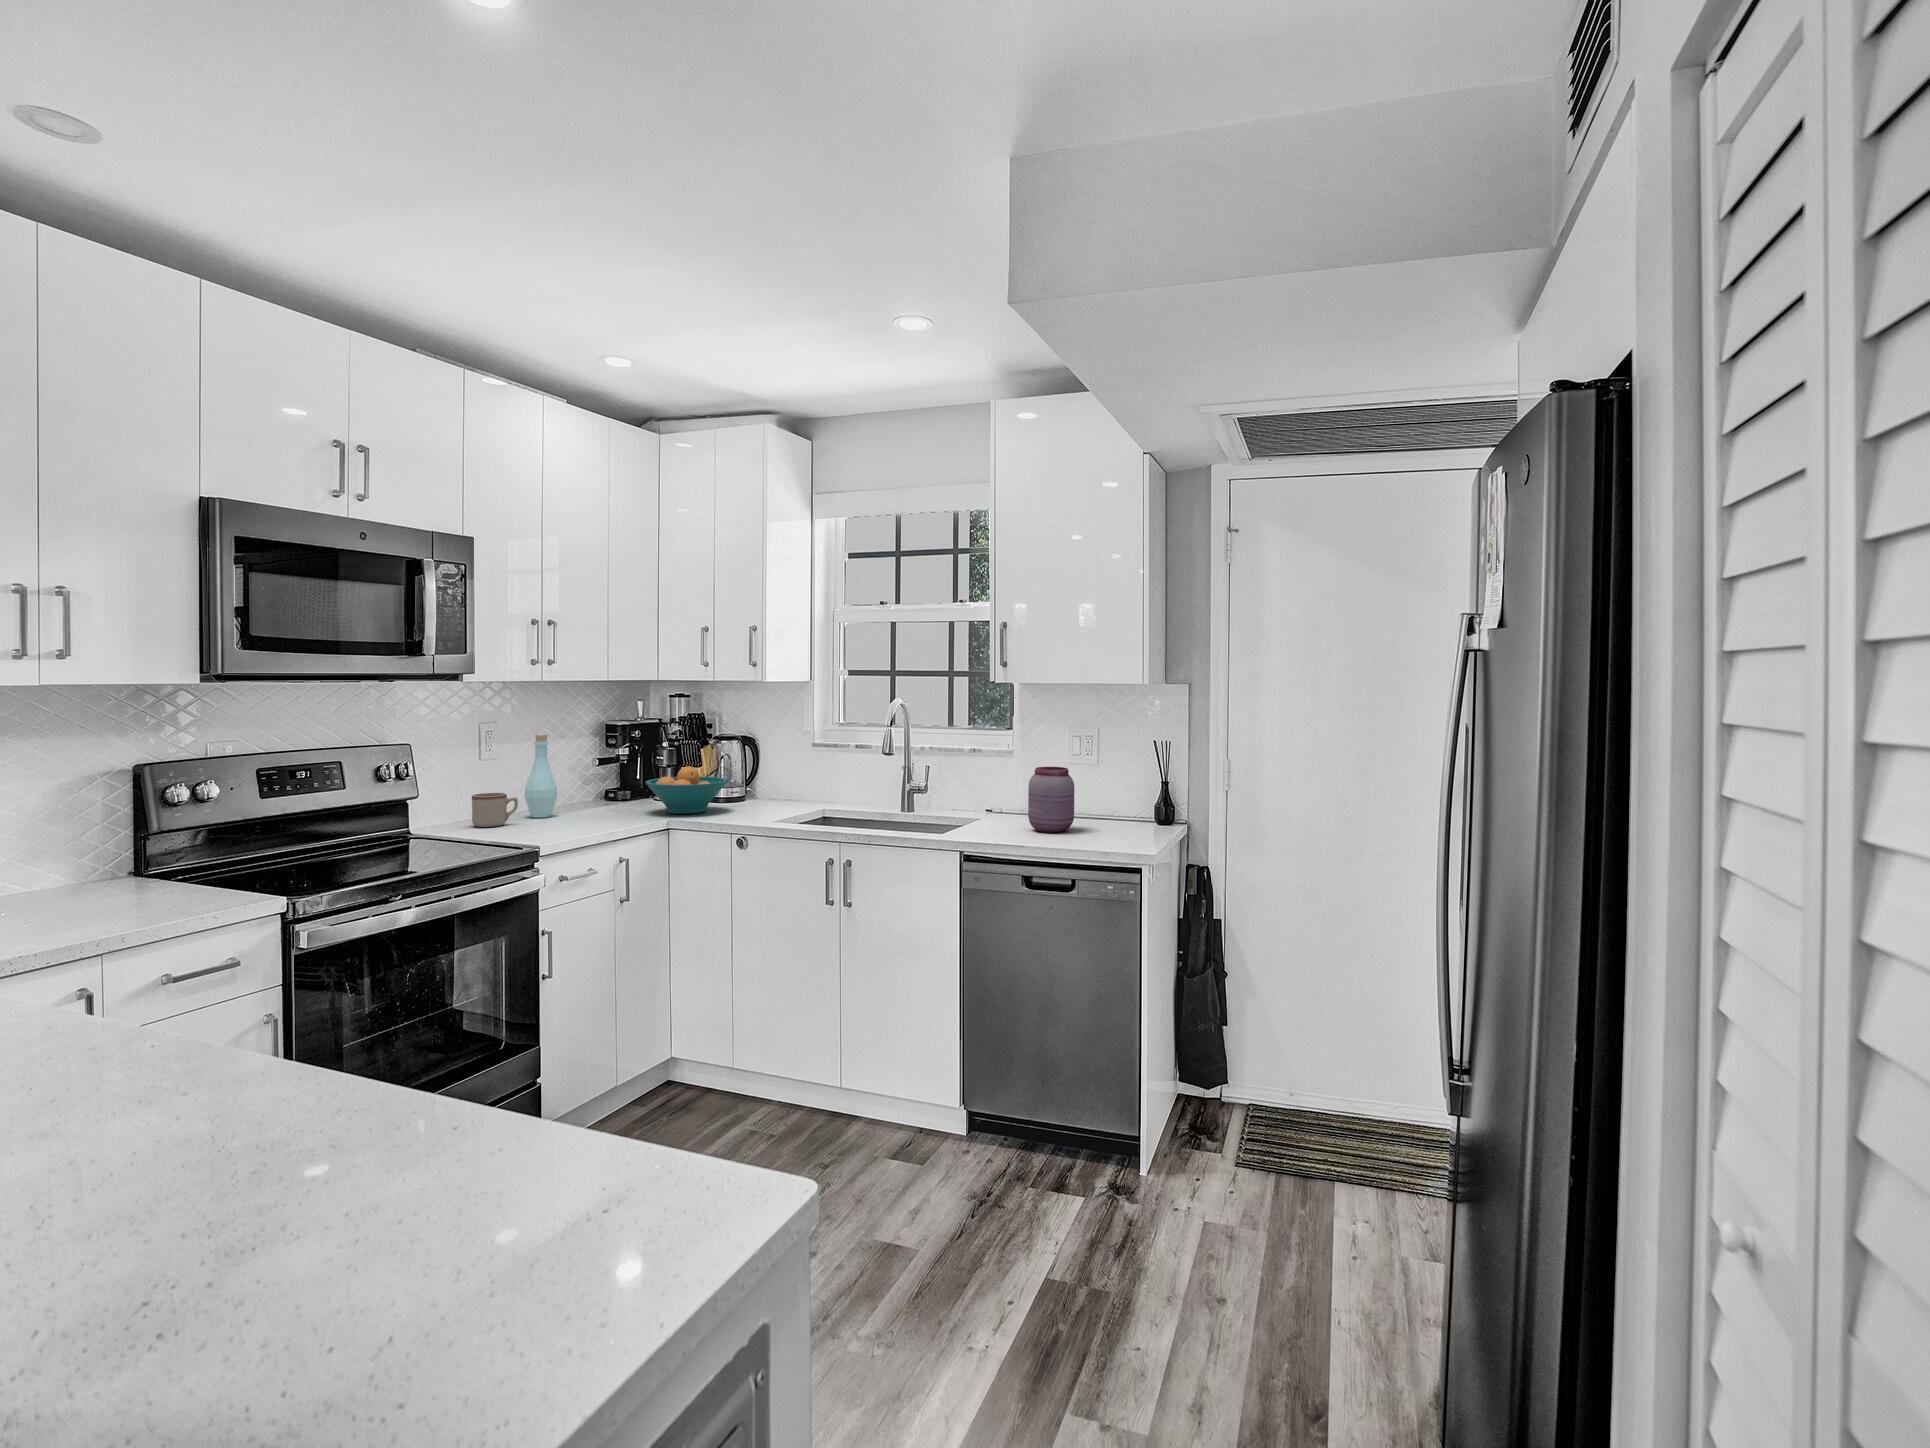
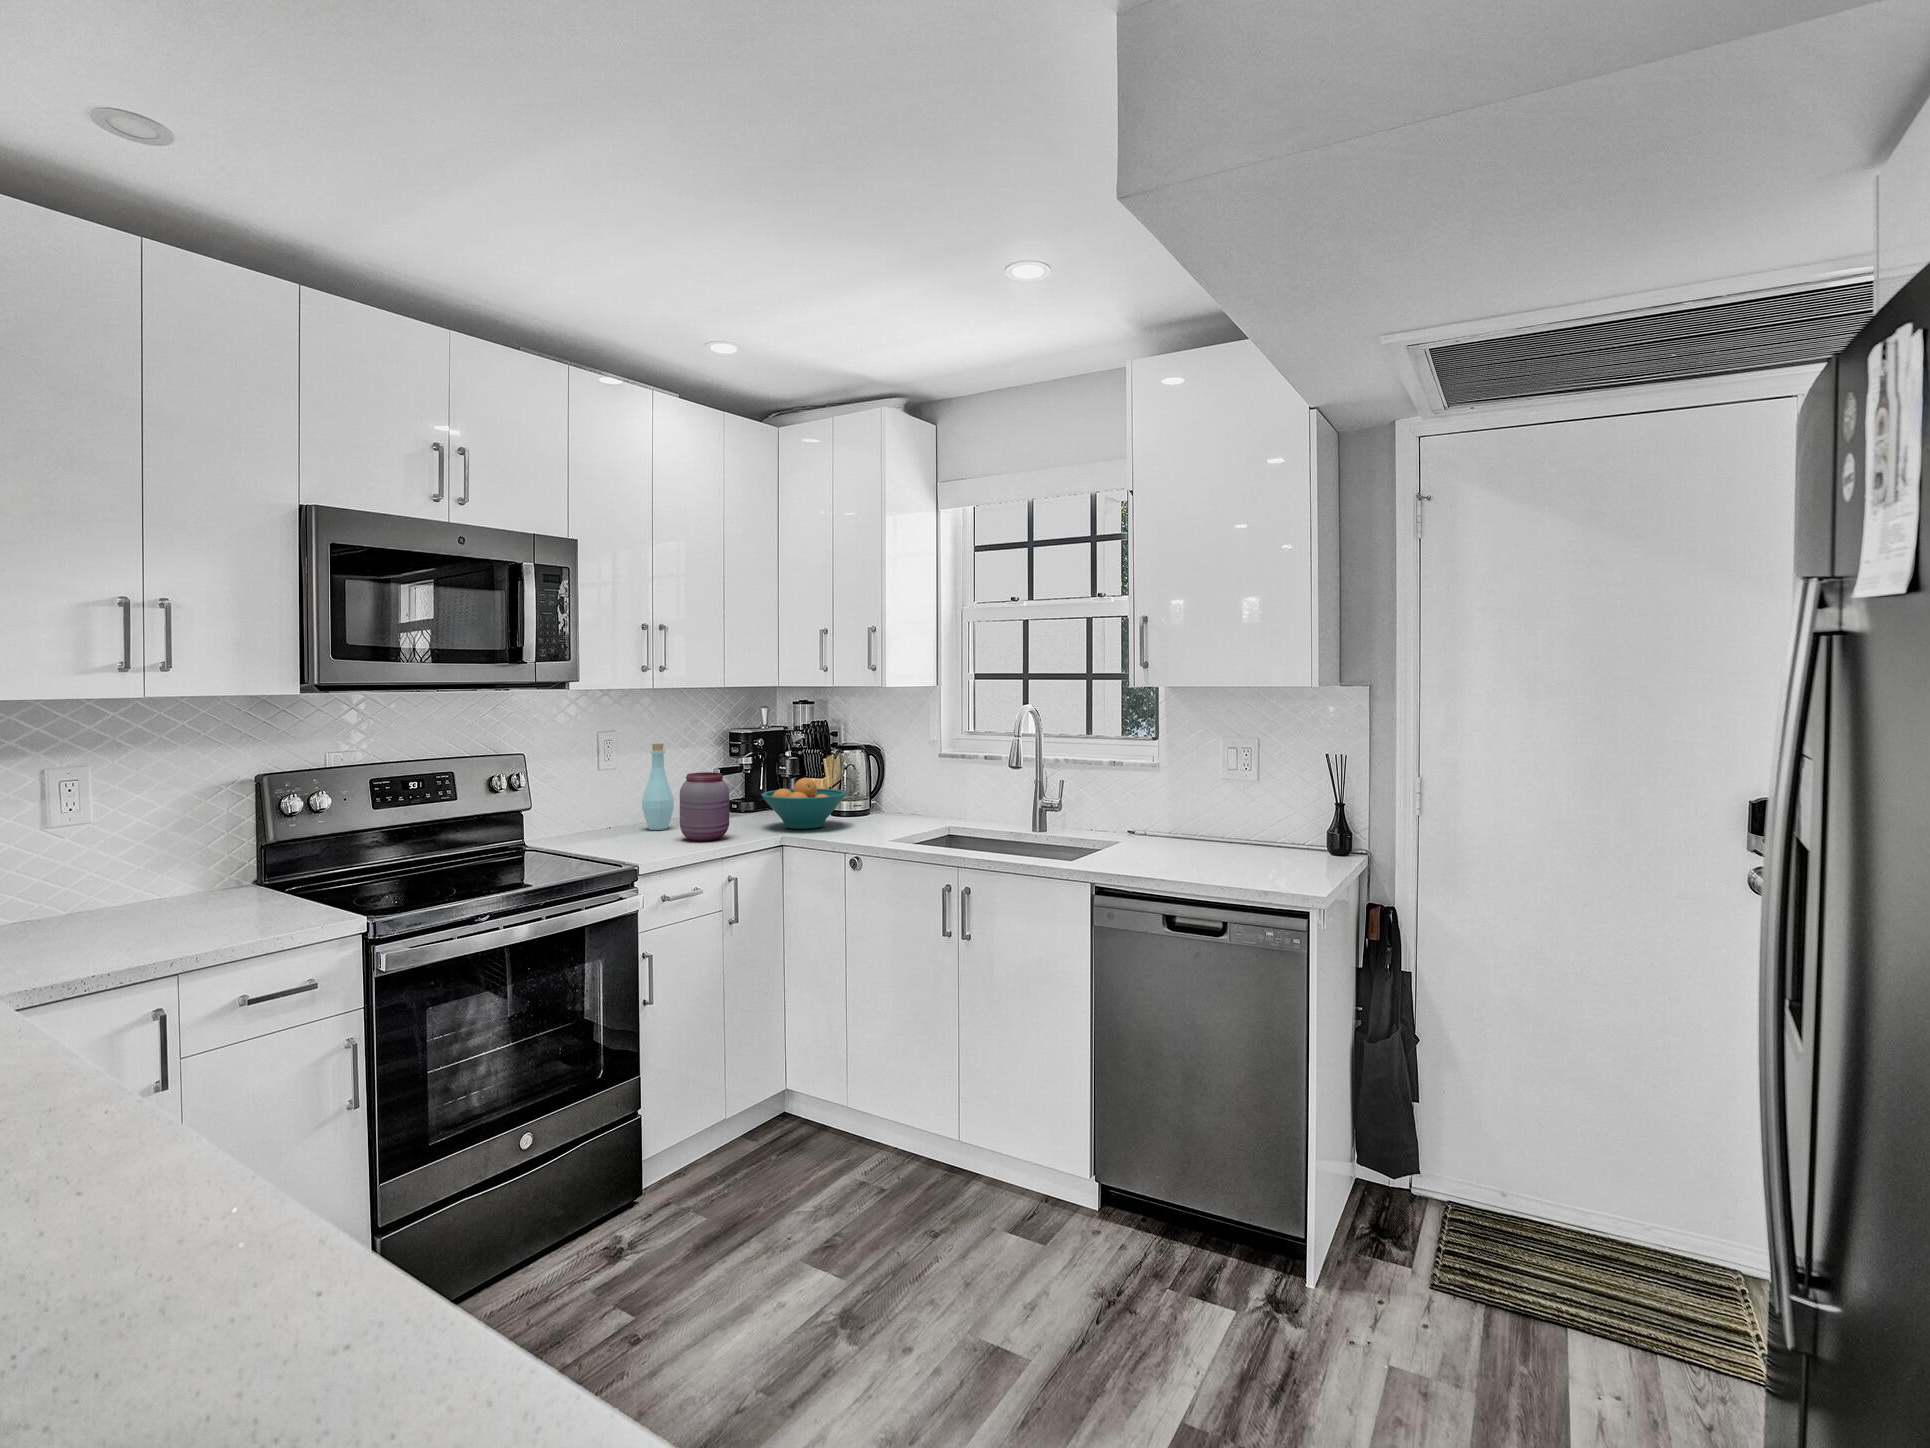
jar: present [1028,767,1074,832] -> present [680,772,729,841]
mug: present [472,793,518,827] -> none [587,804,632,840]

